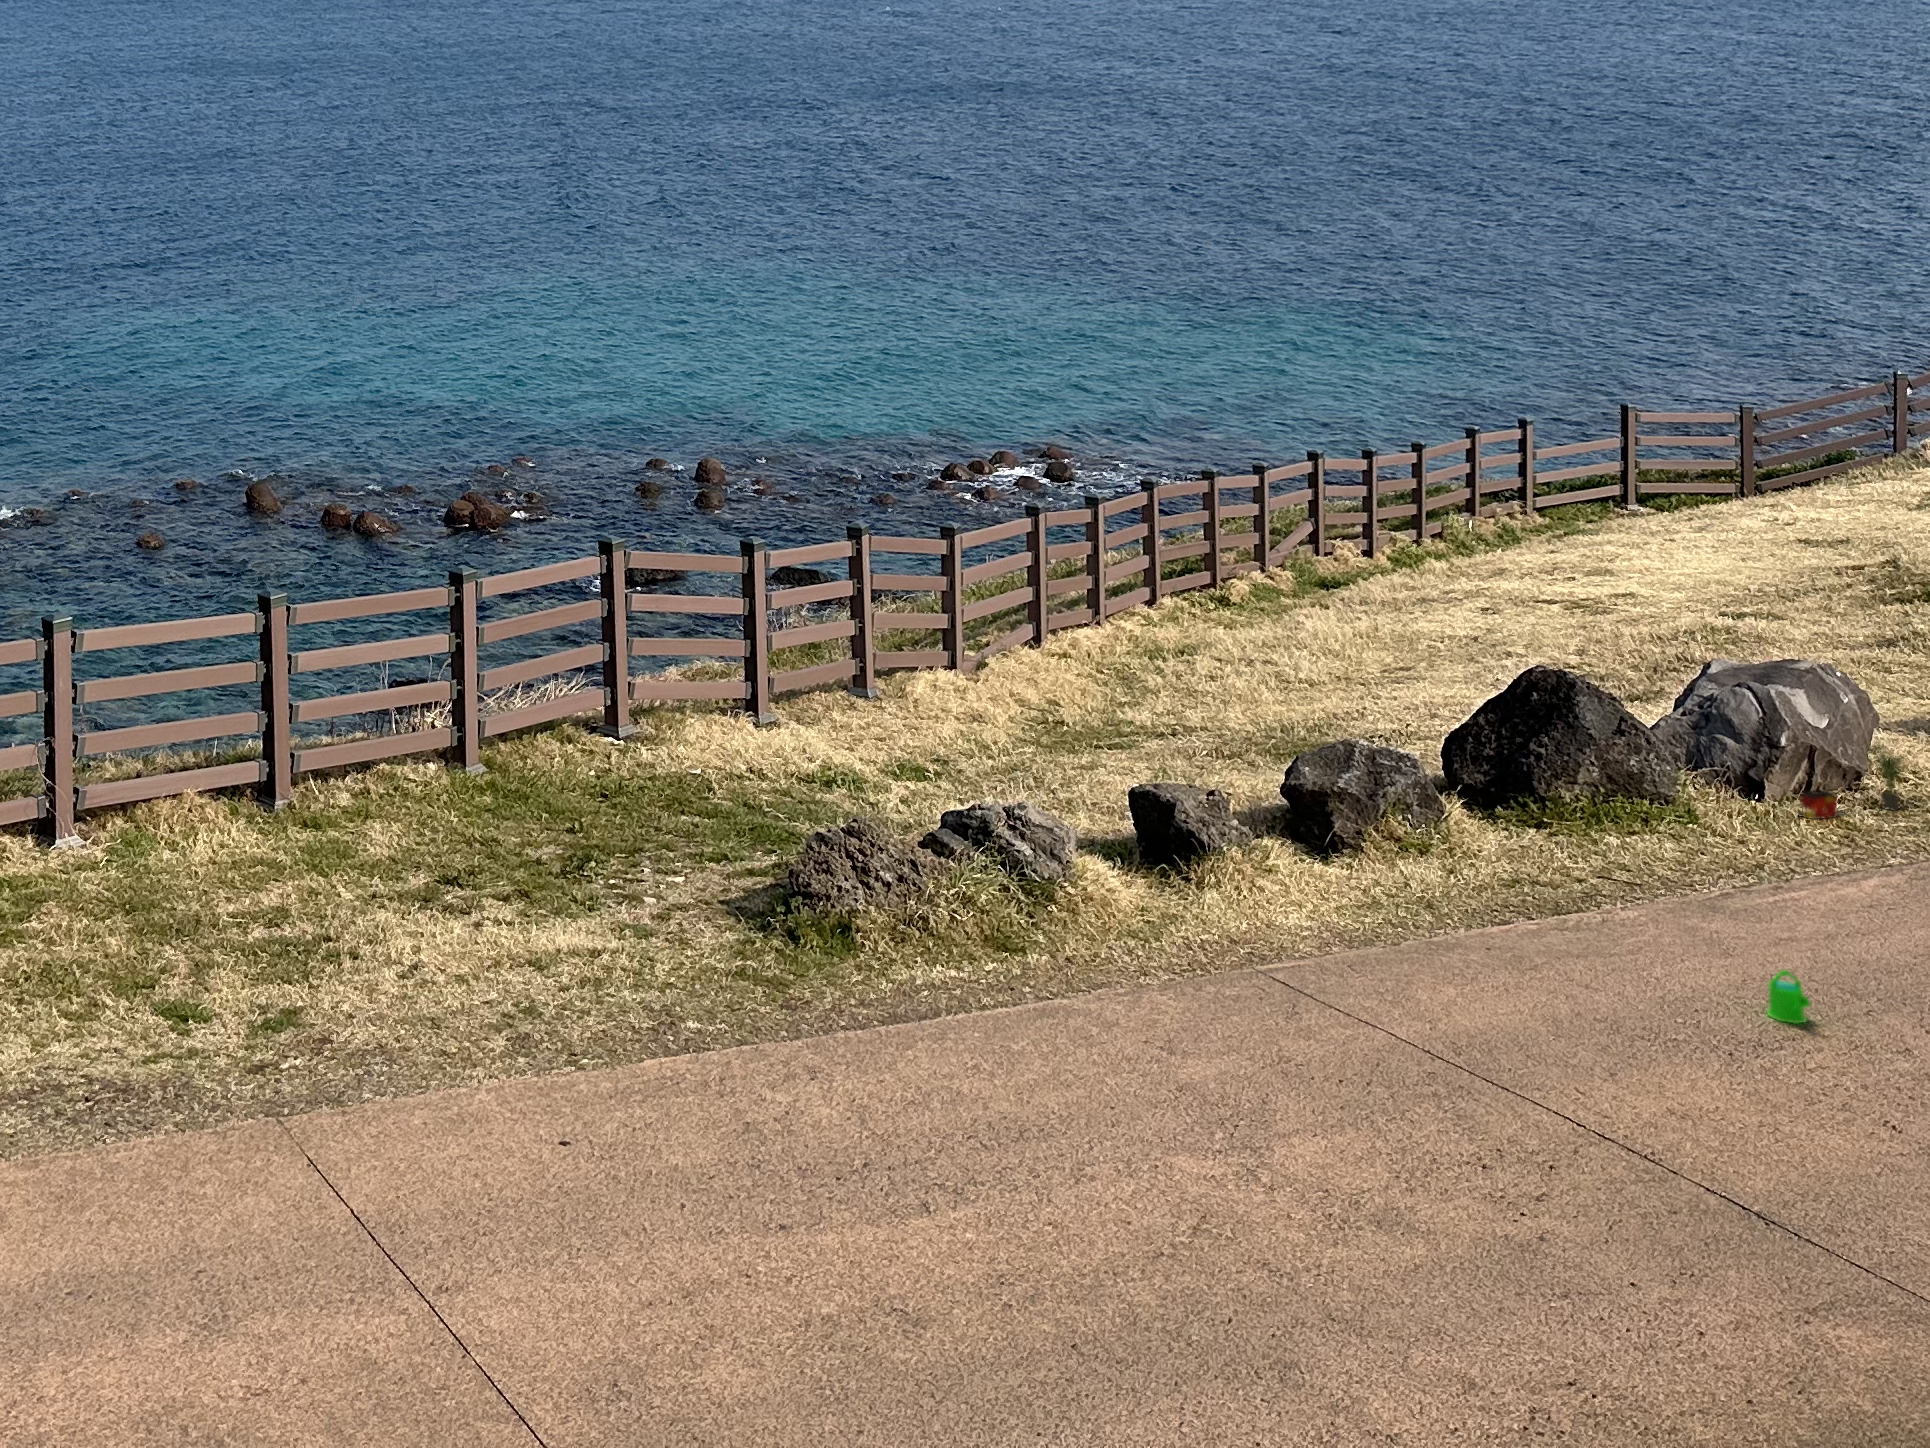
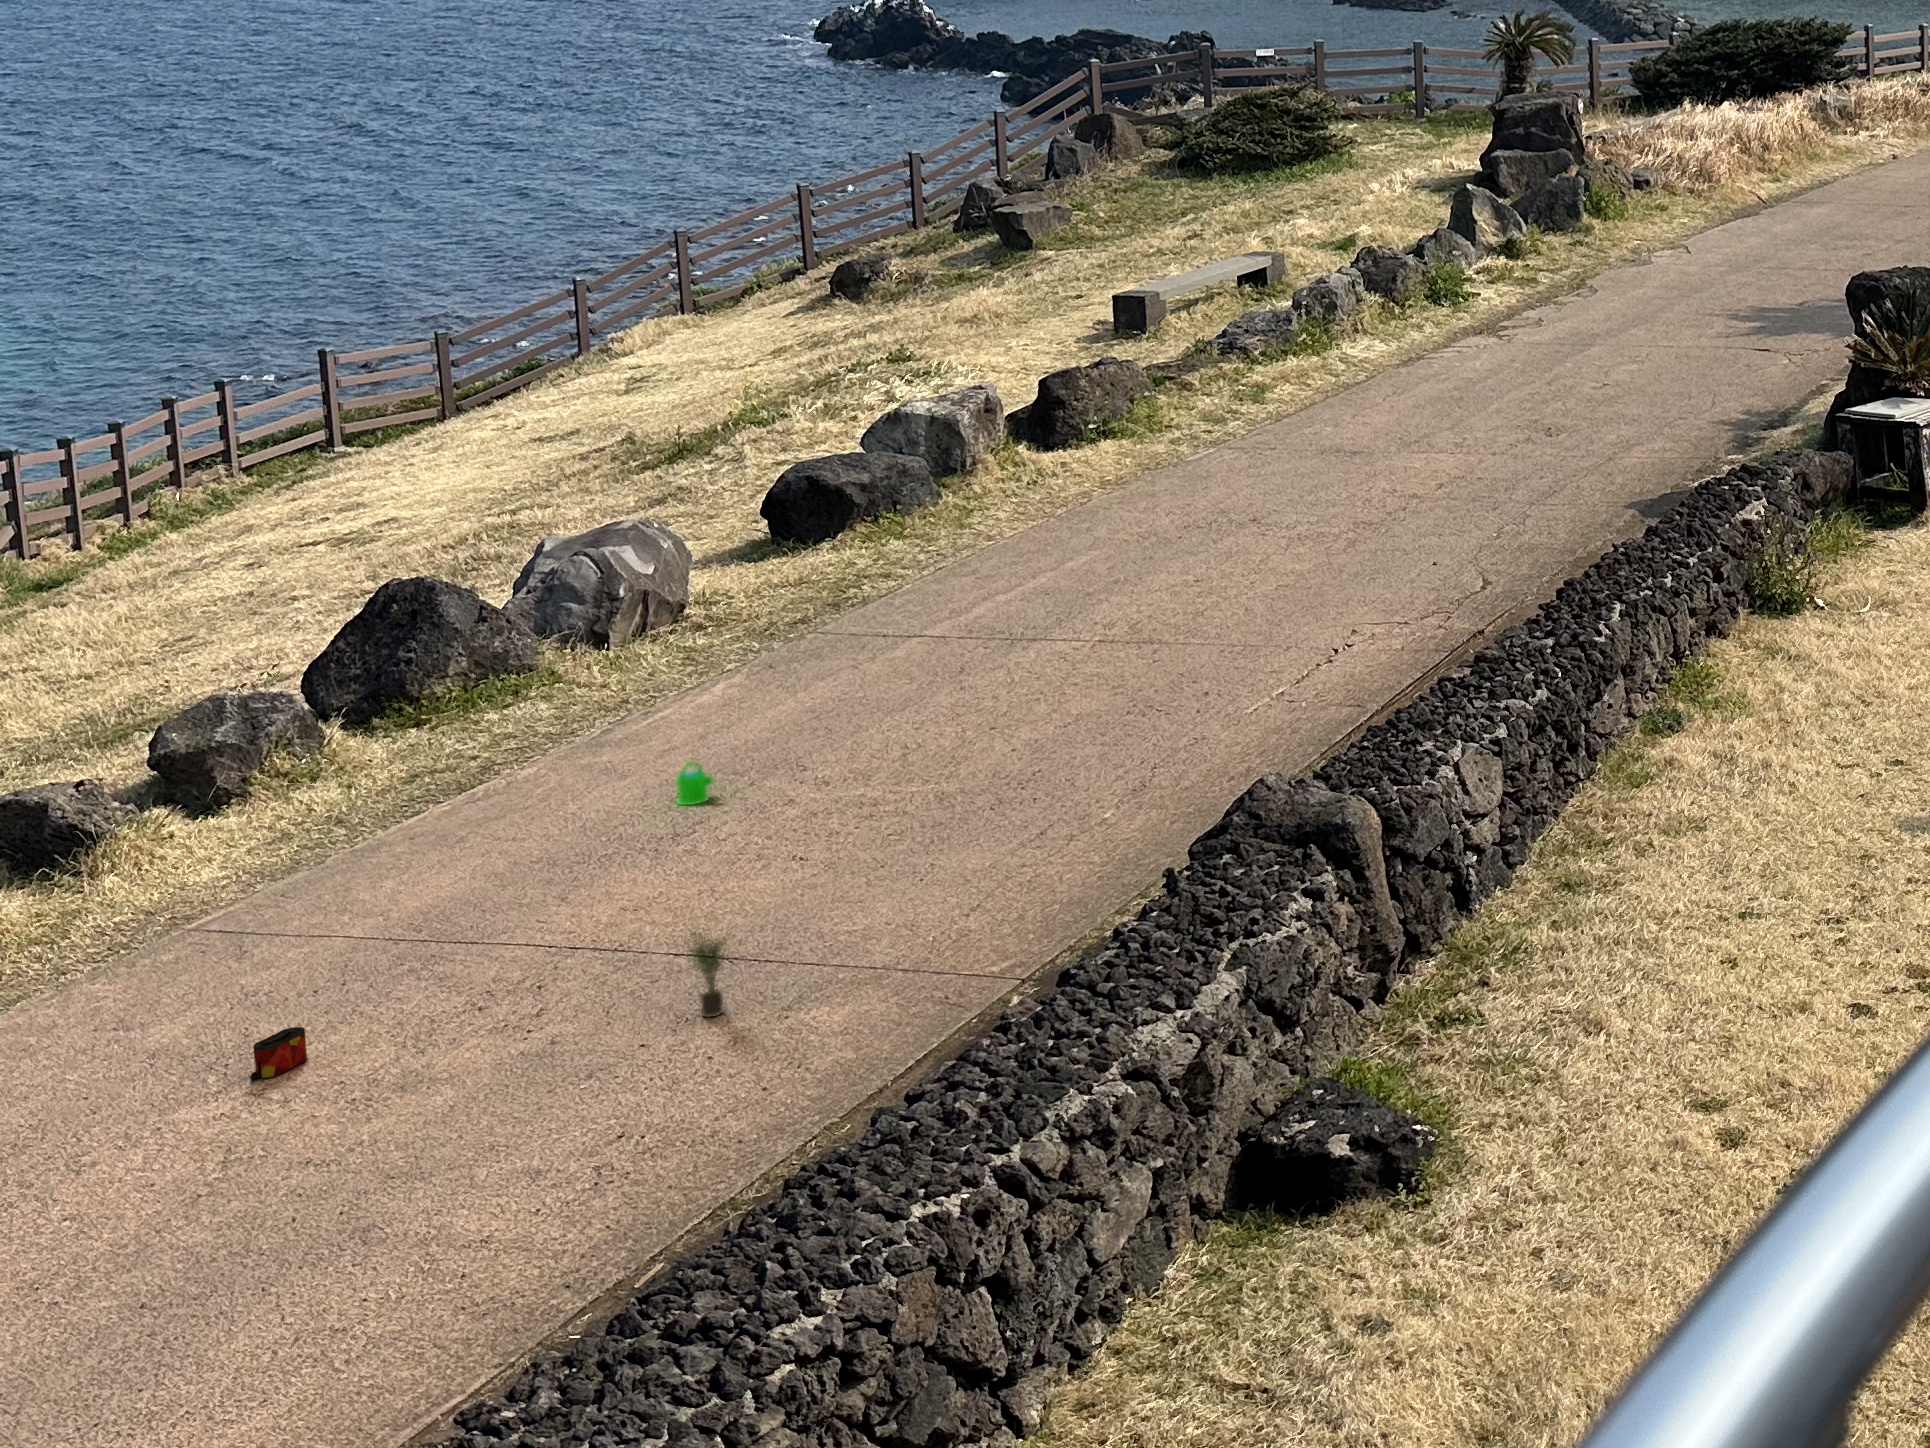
potted plant: present [1871,743,1906,811] -> present [686,911,726,1018]
bag: present [1798,790,1837,819] -> present [250,1027,308,1080]

